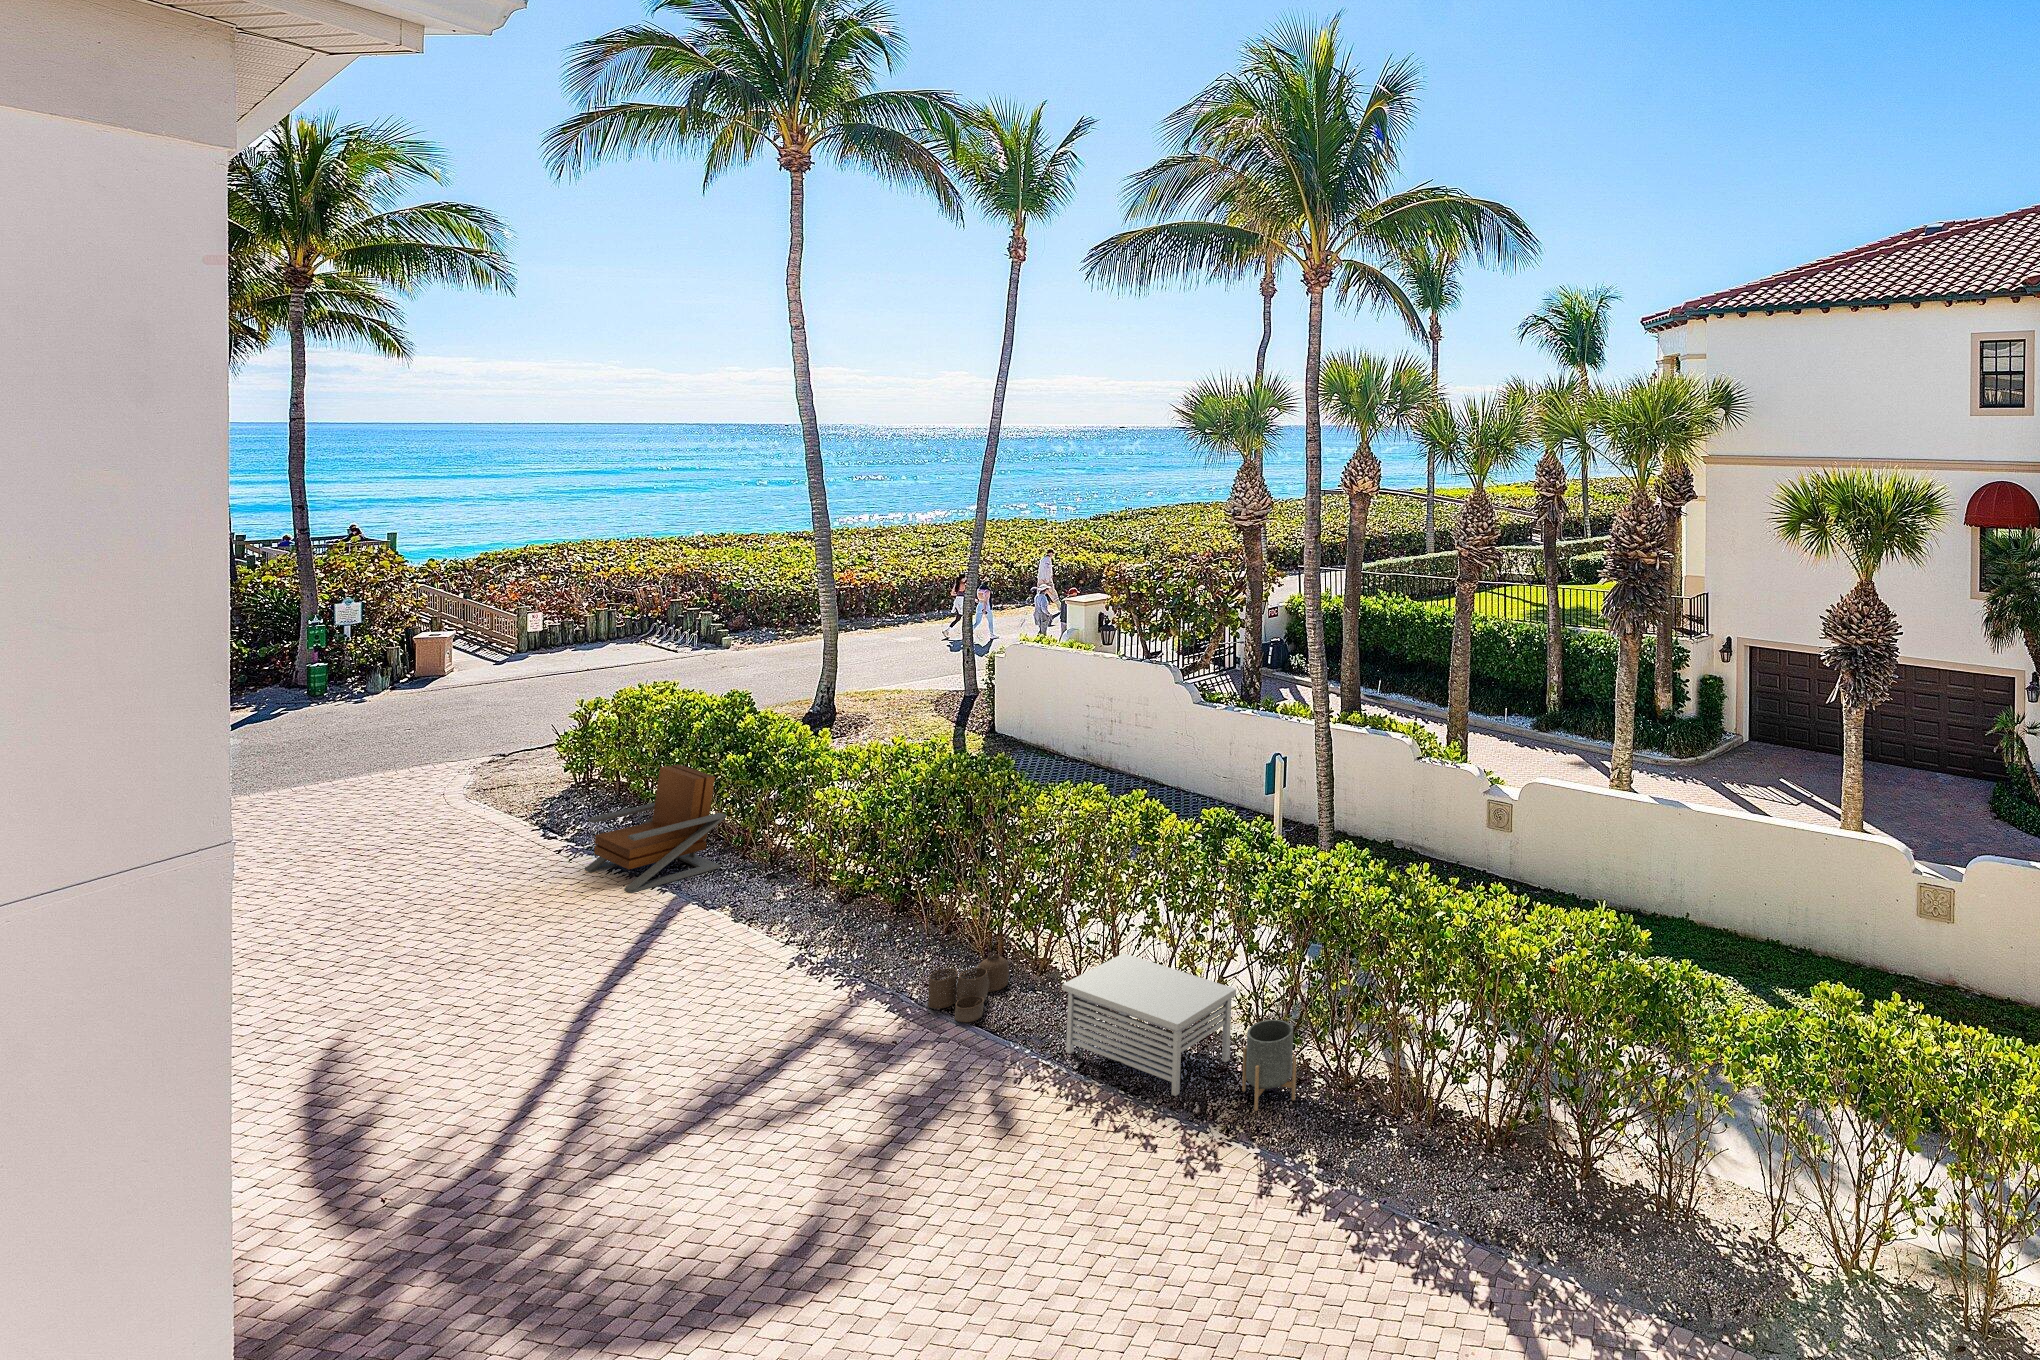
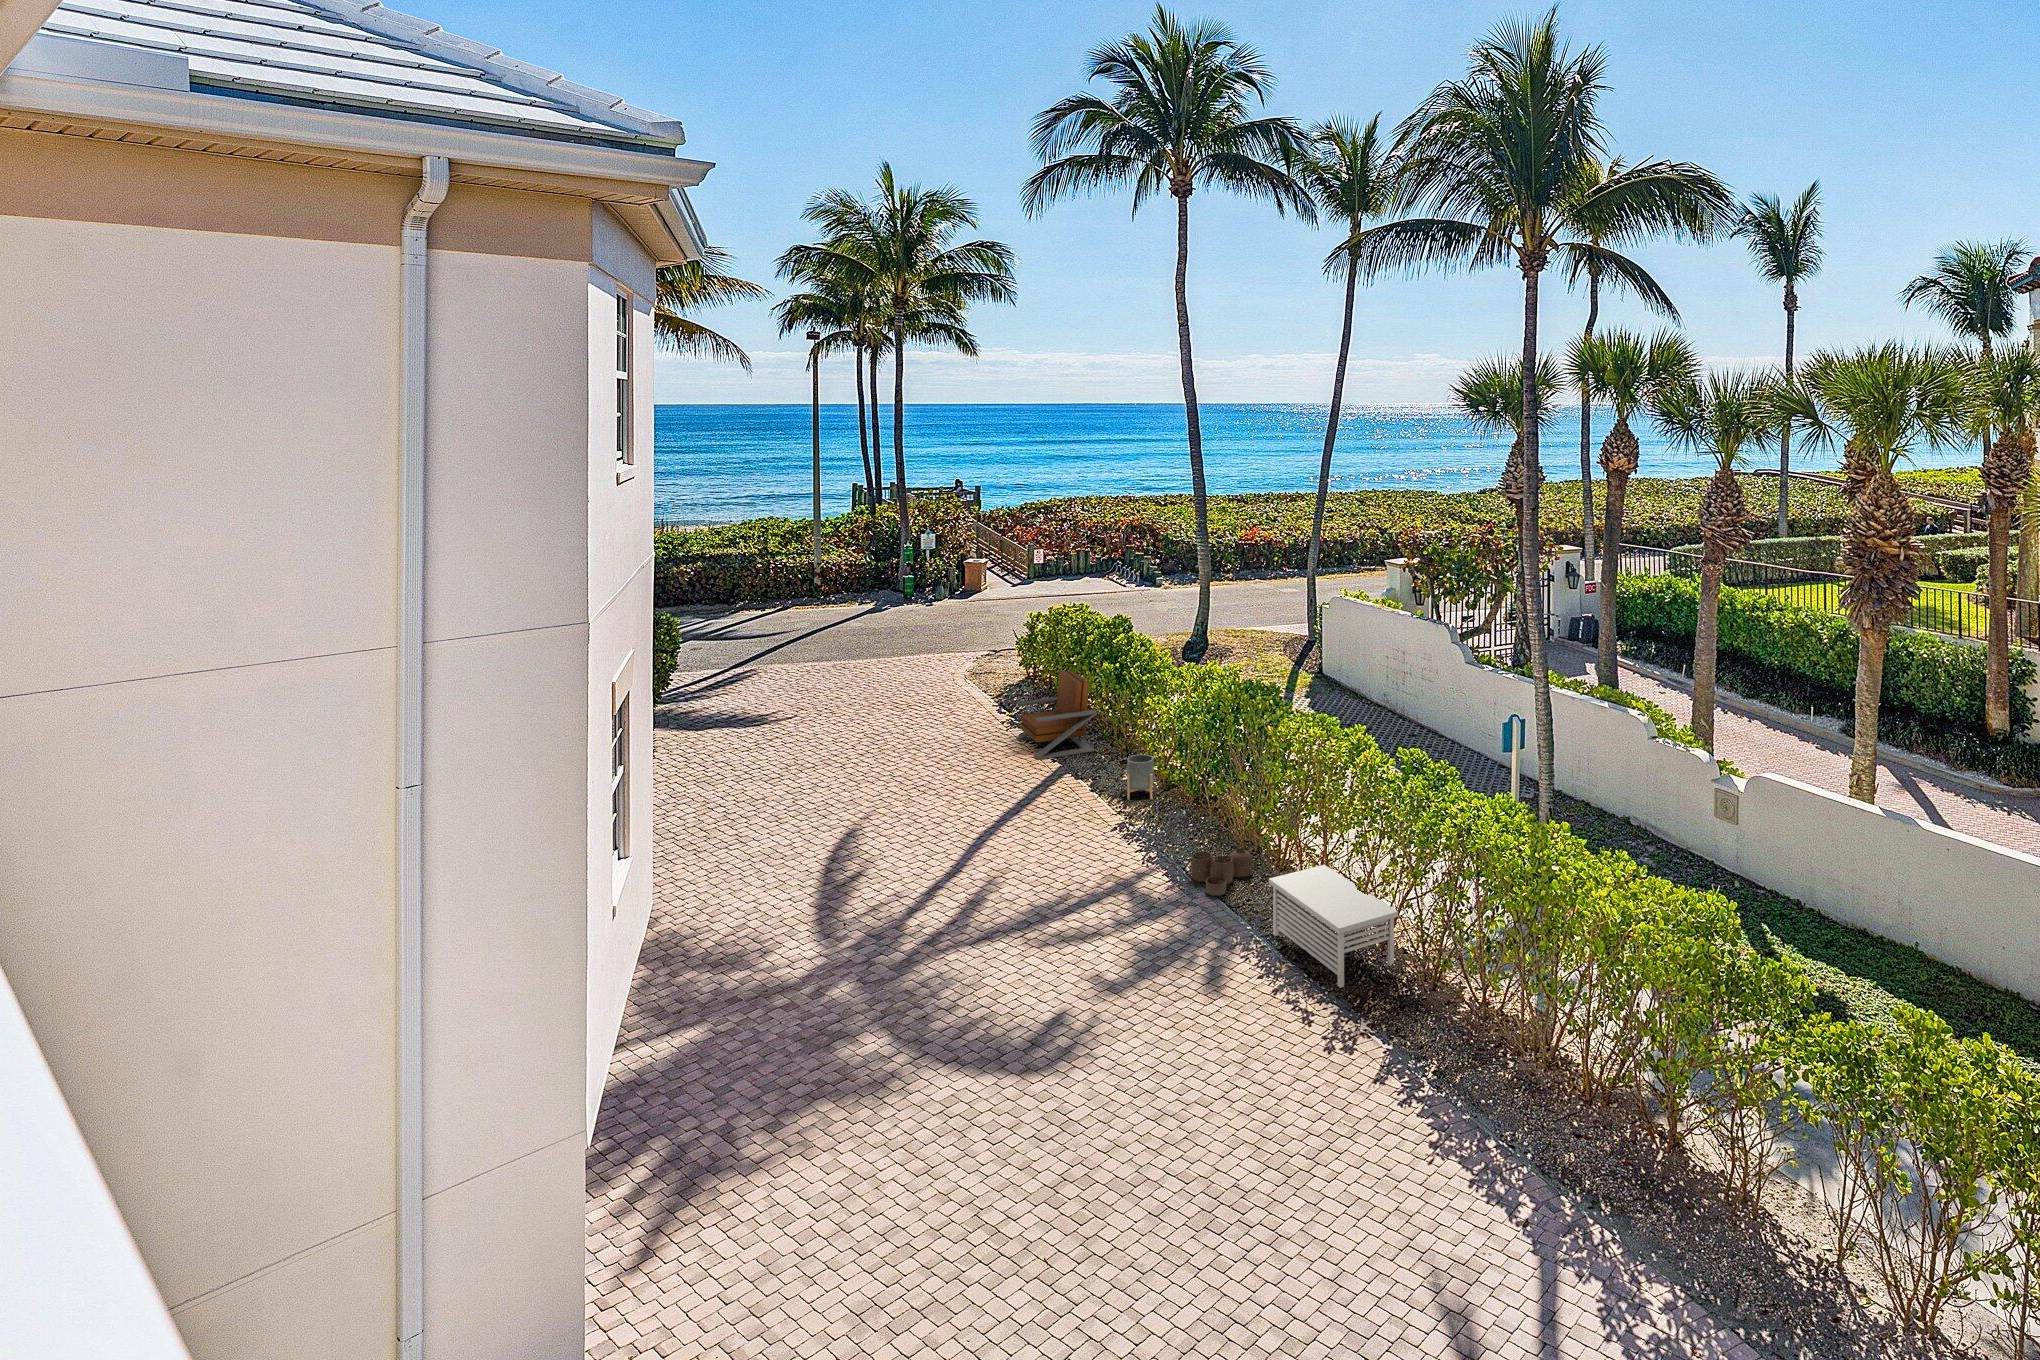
planter: present [1242,1020,1296,1111] -> present [1127,755,1154,800]

